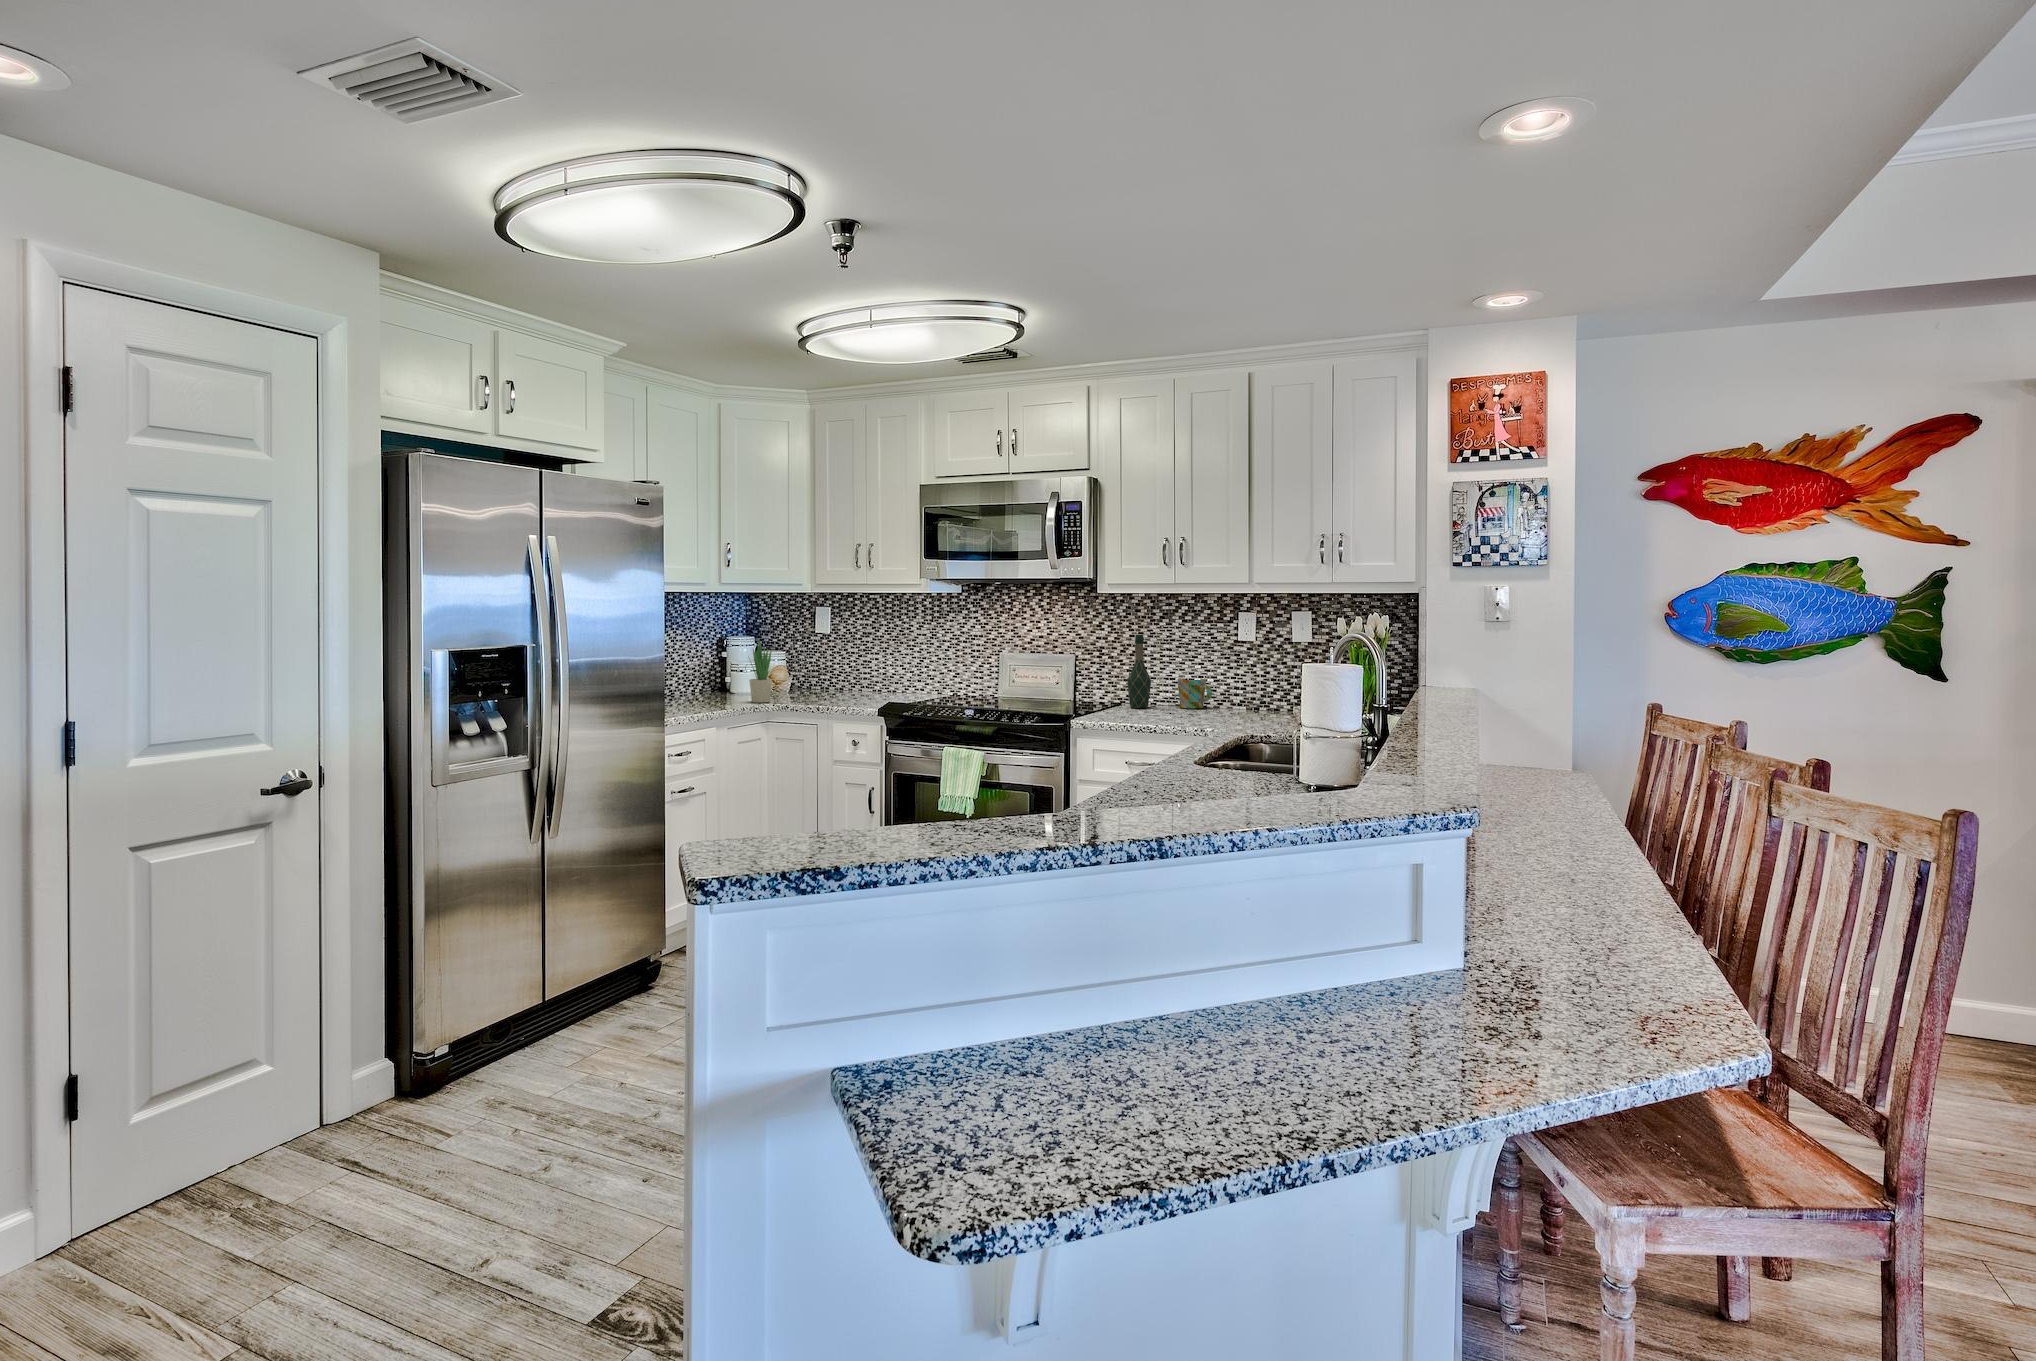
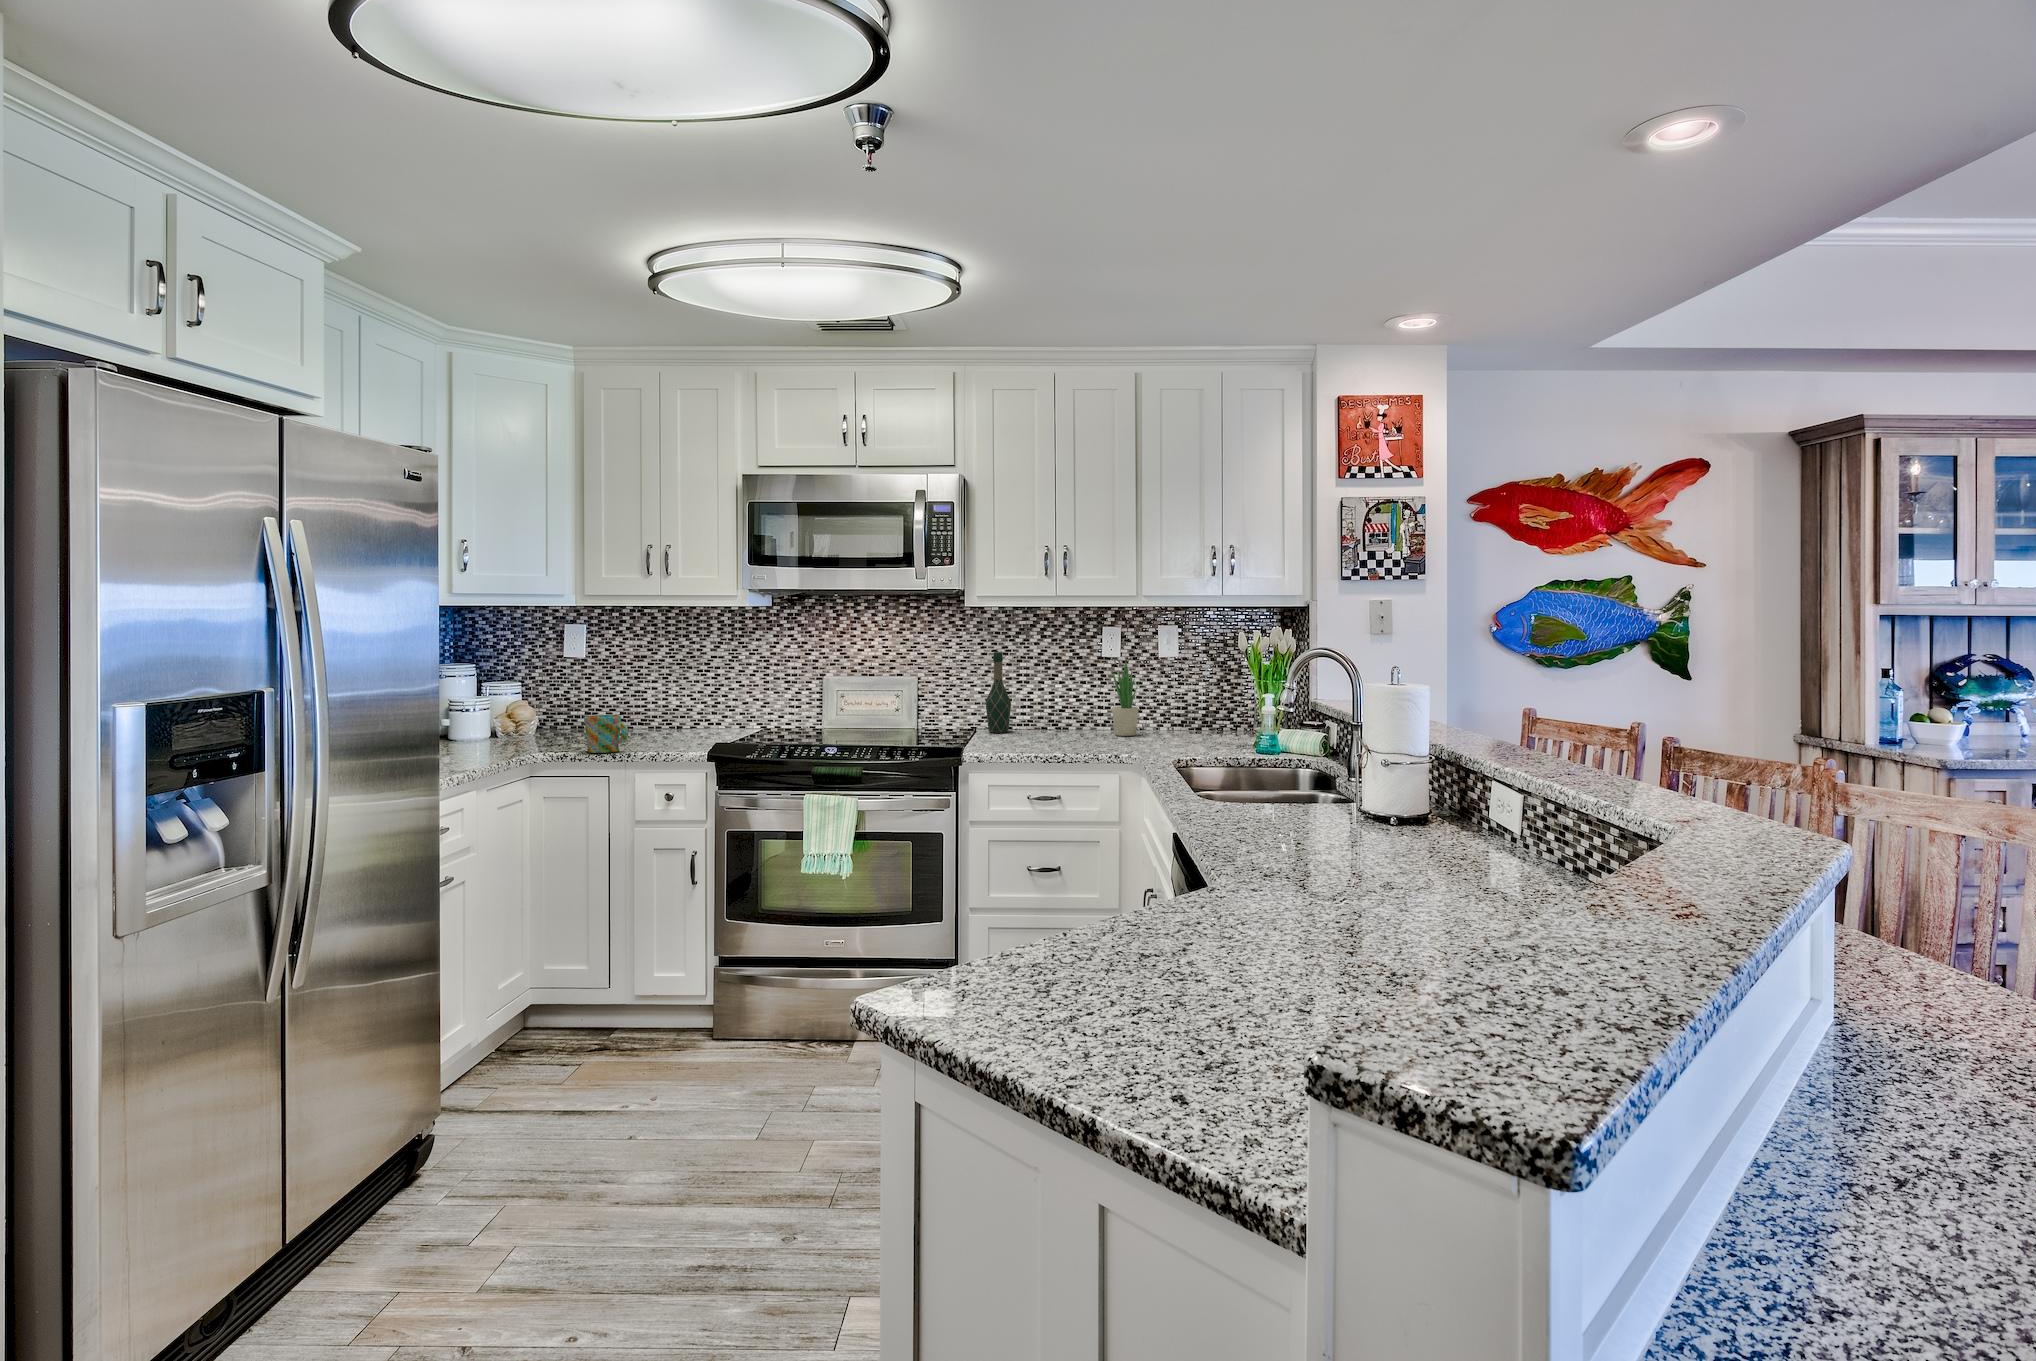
potted plant: present [749,640,772,703] -> present [1112,660,1139,736]
mug: present [1177,678,1212,708] -> present [584,715,628,753]

